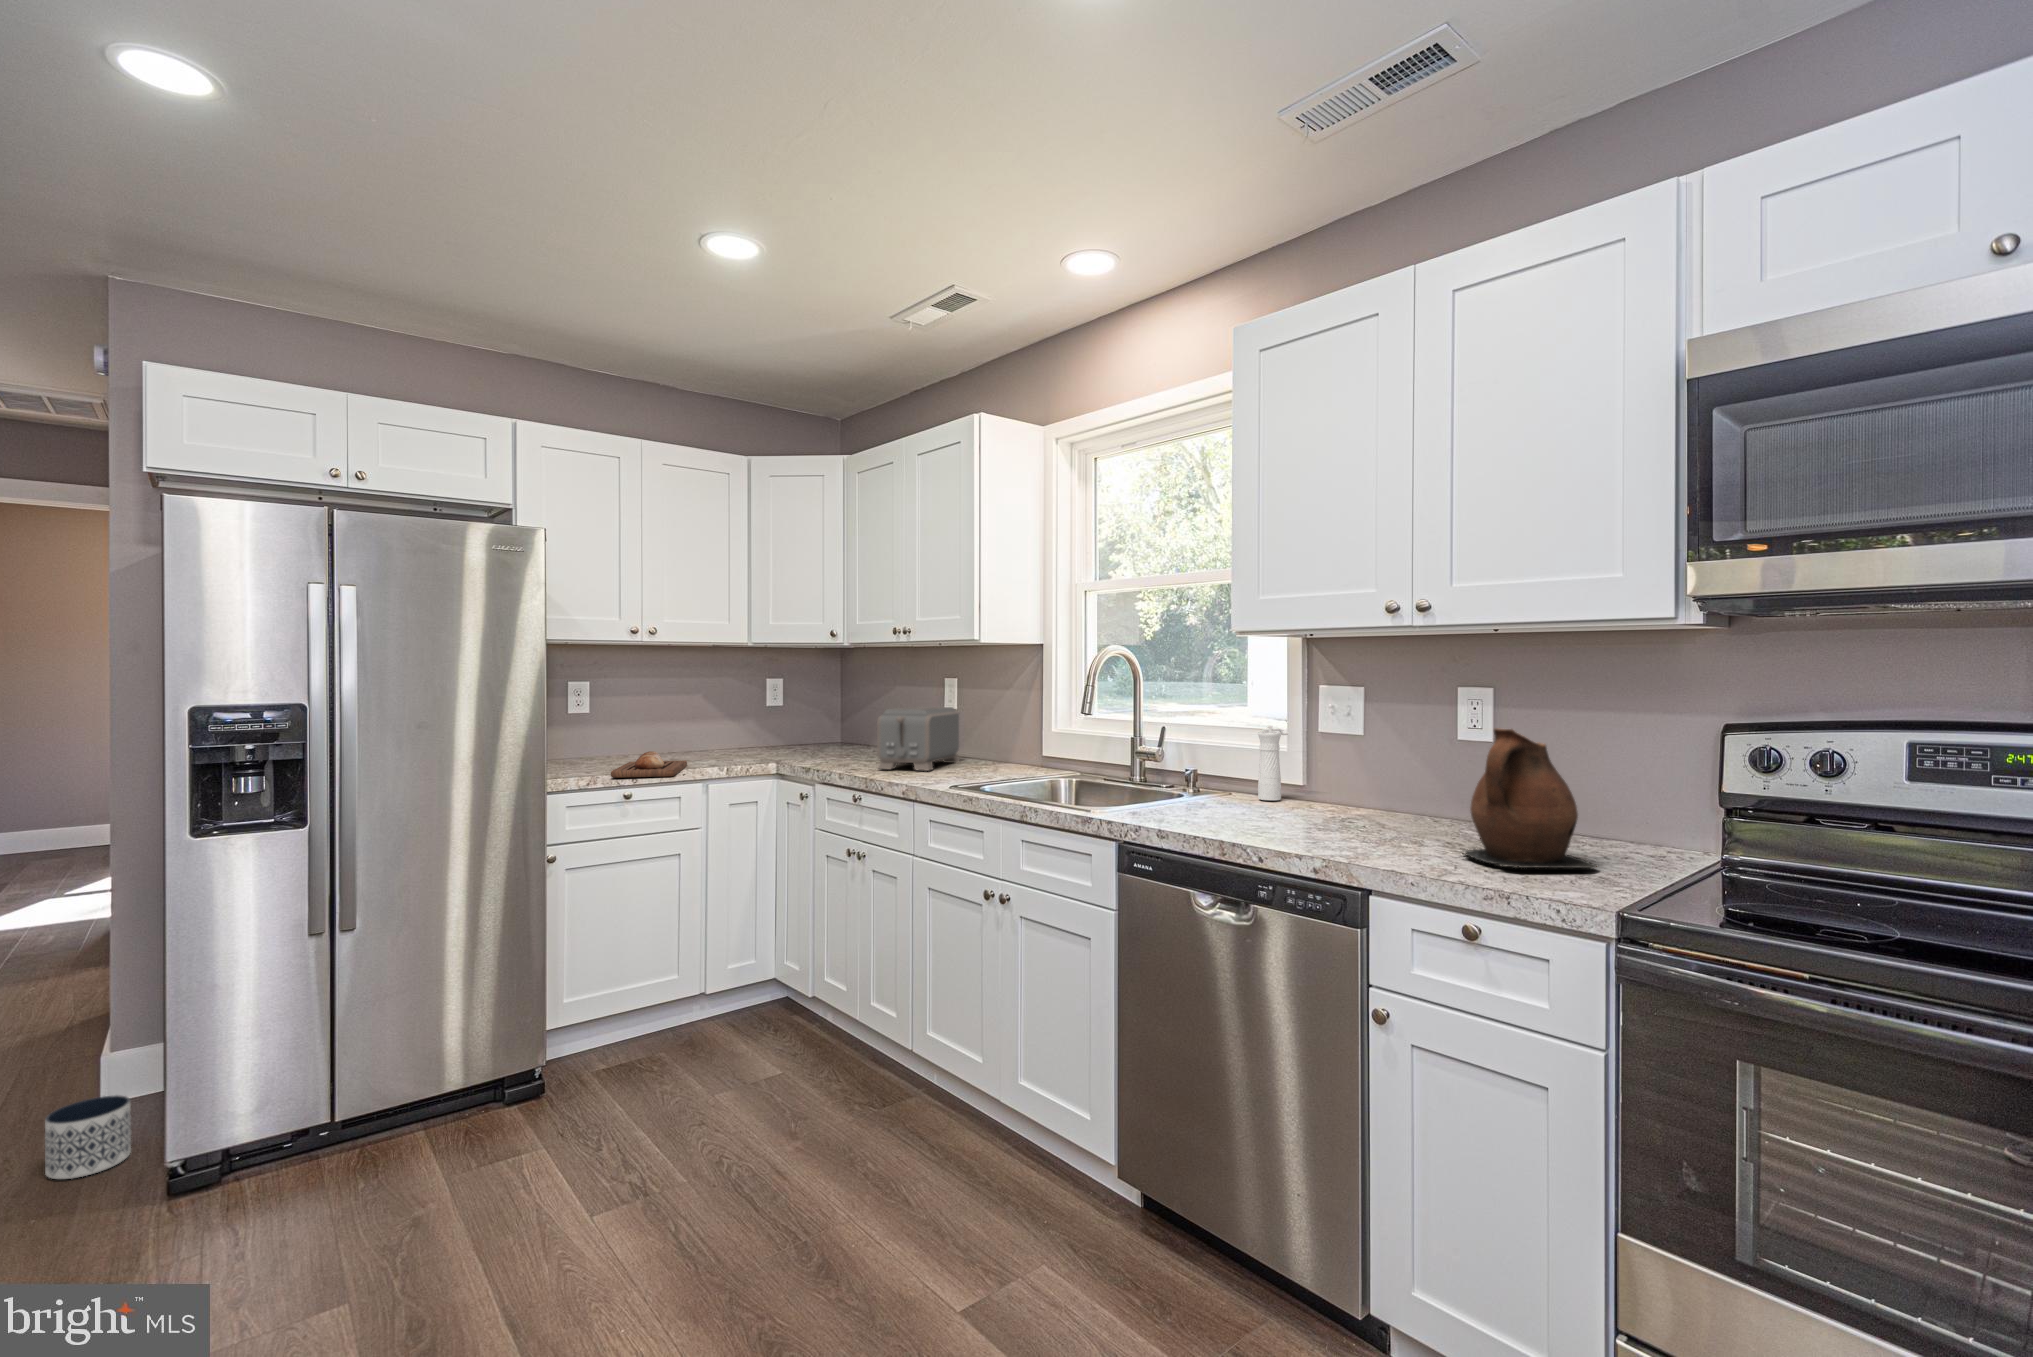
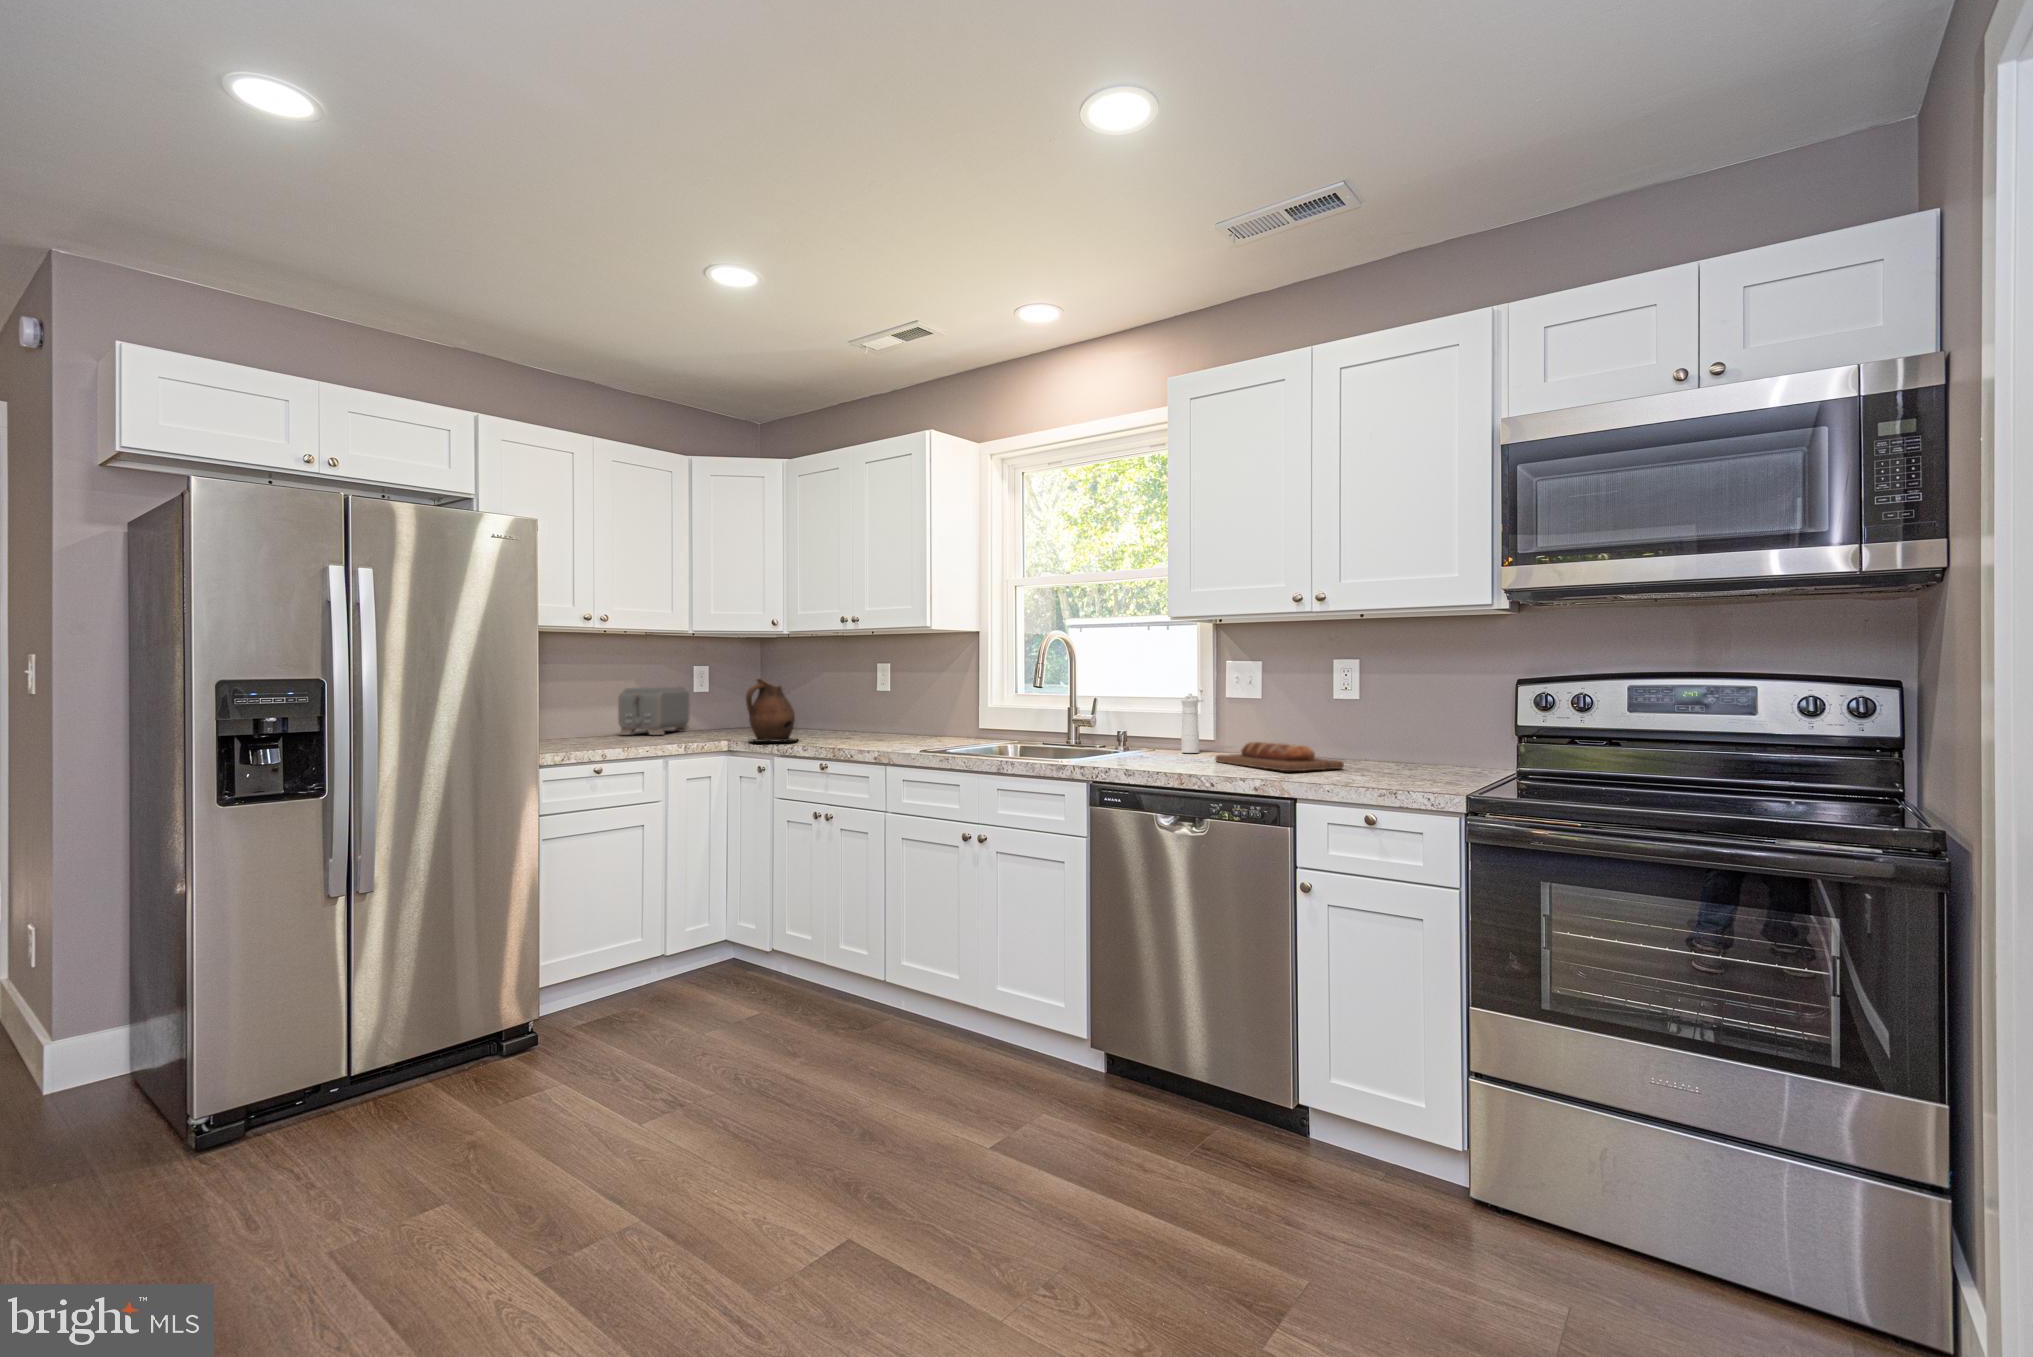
toaster: present [877,707,960,771] -> present [618,687,690,735]
ceramic pitcher: present [1464,728,1597,869] -> present [746,679,797,742]
bread loaf: present [611,751,687,778] -> present [1215,742,1344,771]
planter: present [45,1095,131,1179] -> none [56,1064,139,1144]

